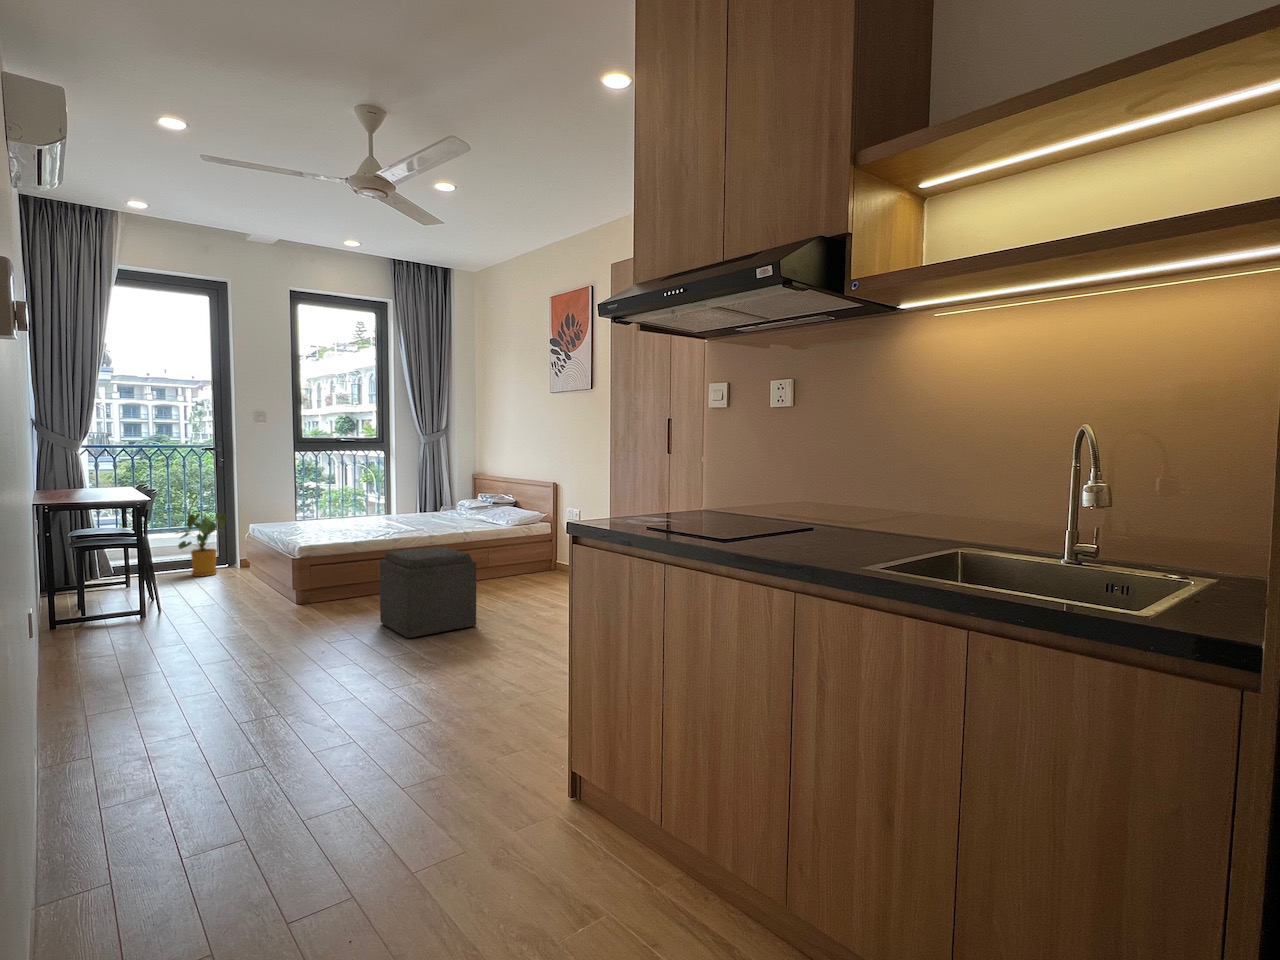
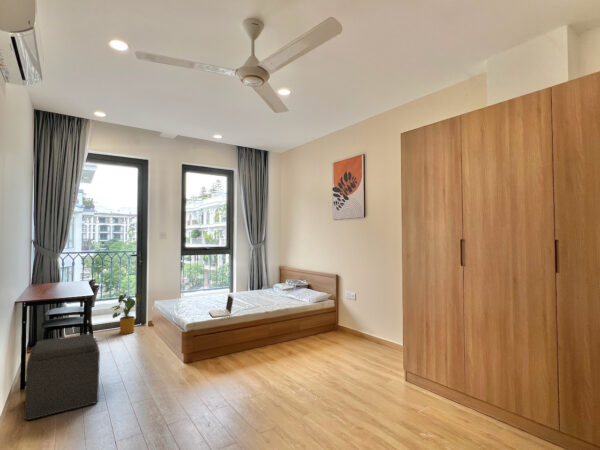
laptop: none [338,507,375,540] -> present [209,294,234,317]
ottoman: present [380,546,476,638] -> present [25,334,100,420]

